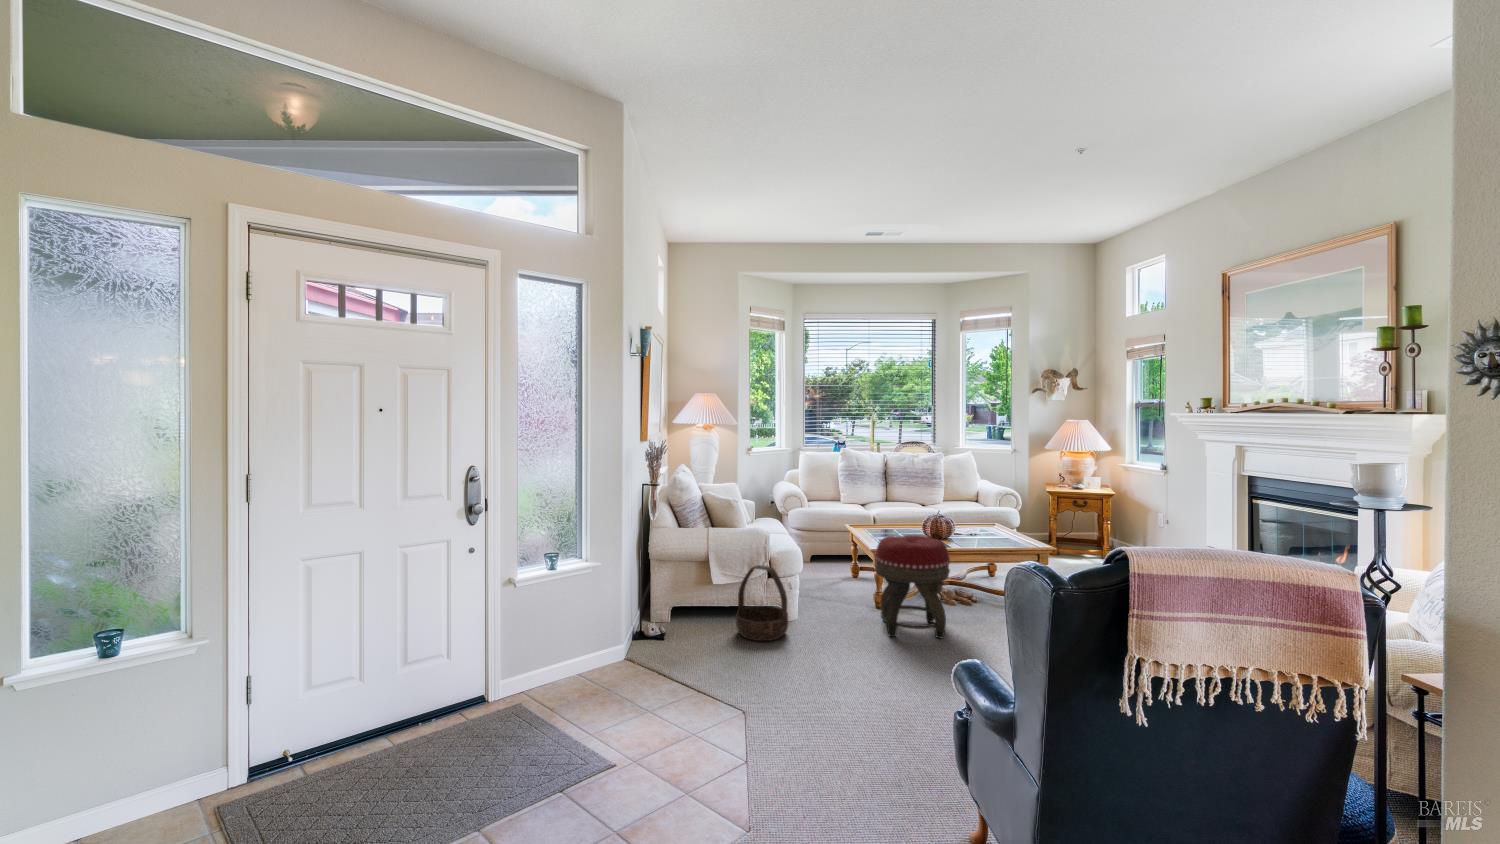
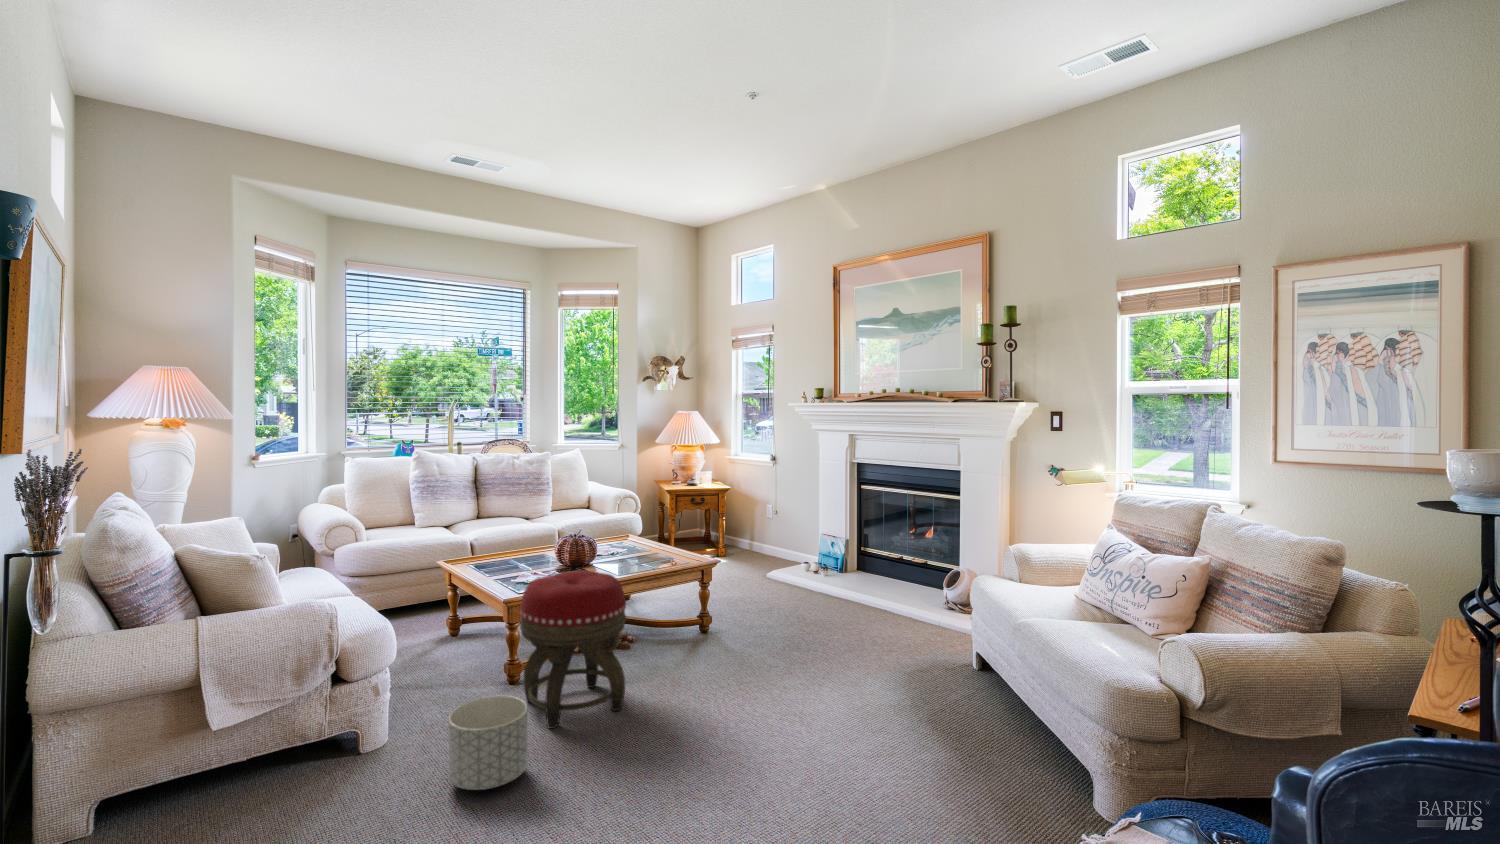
basket: present [736,565,788,641] -> none [273,668,383,813]
planter: none [819,601,865,655] -> present [449,696,528,790]

